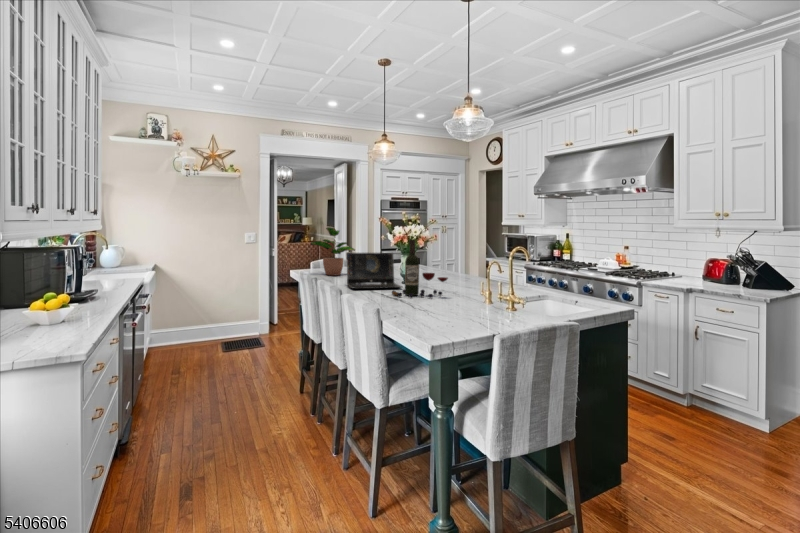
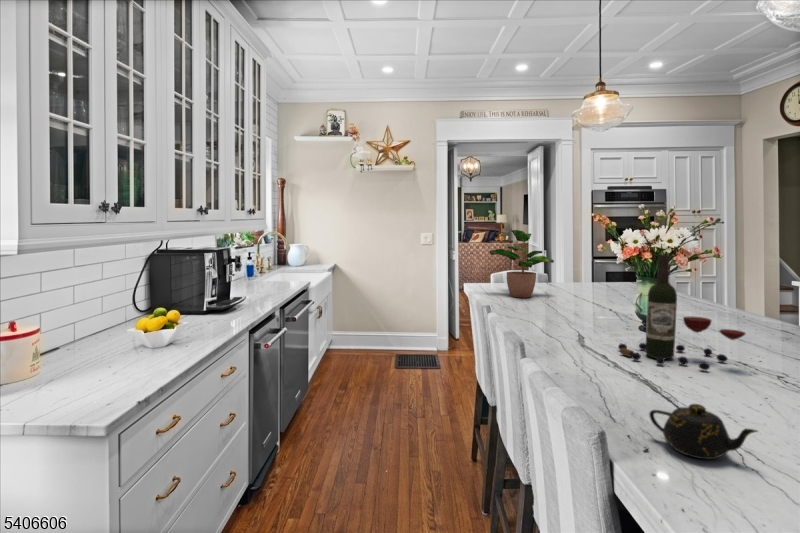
laptop: present [346,252,402,289] -> none [539,270,637,333]
teapot: none [398,297,436,318] -> present [649,404,757,459]

